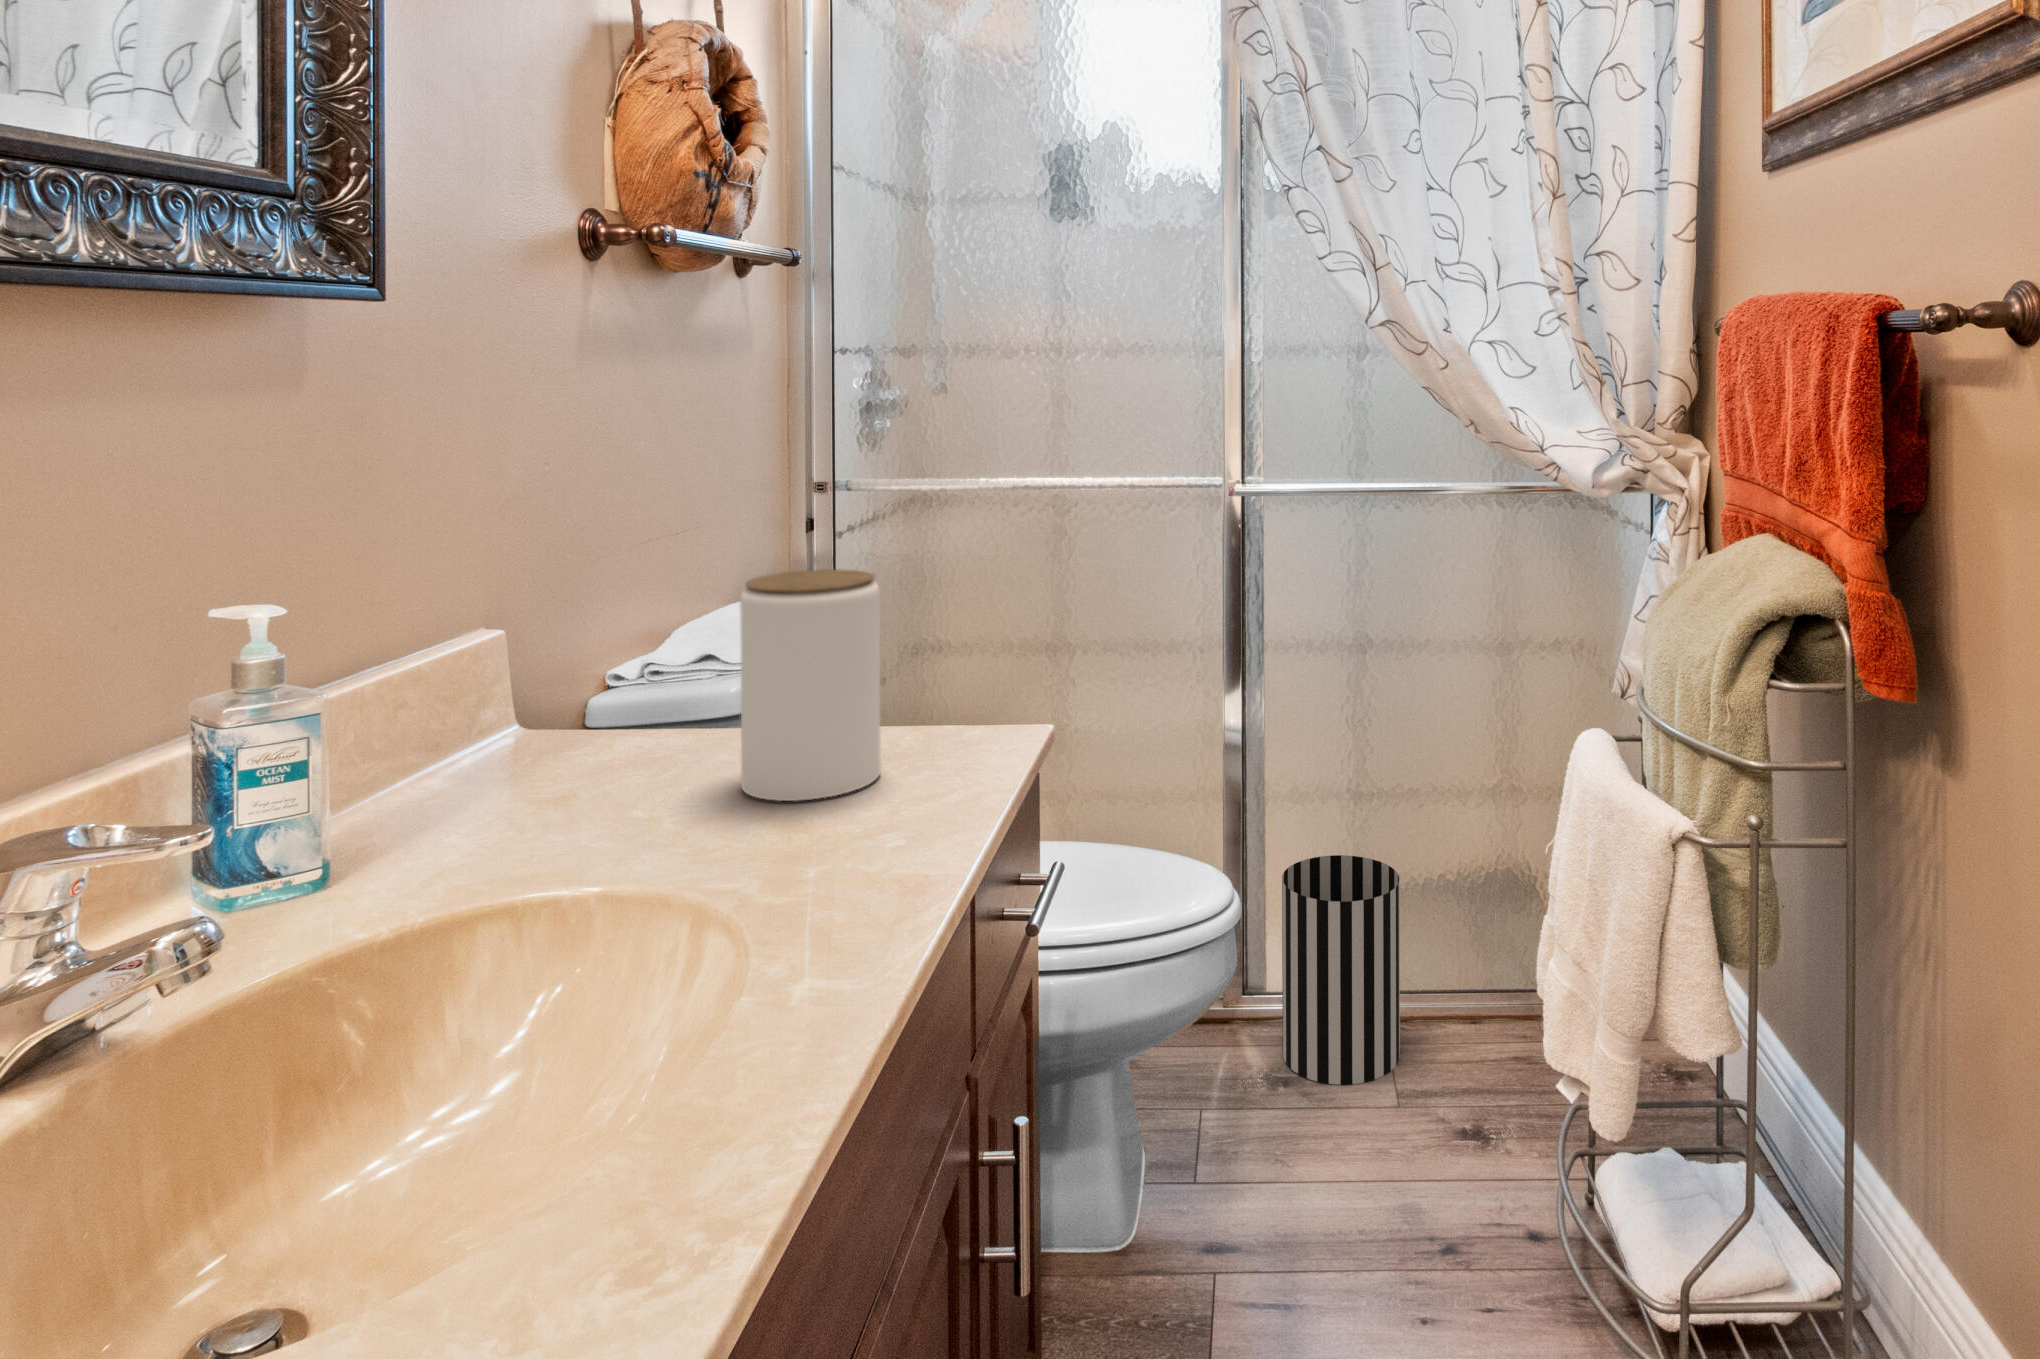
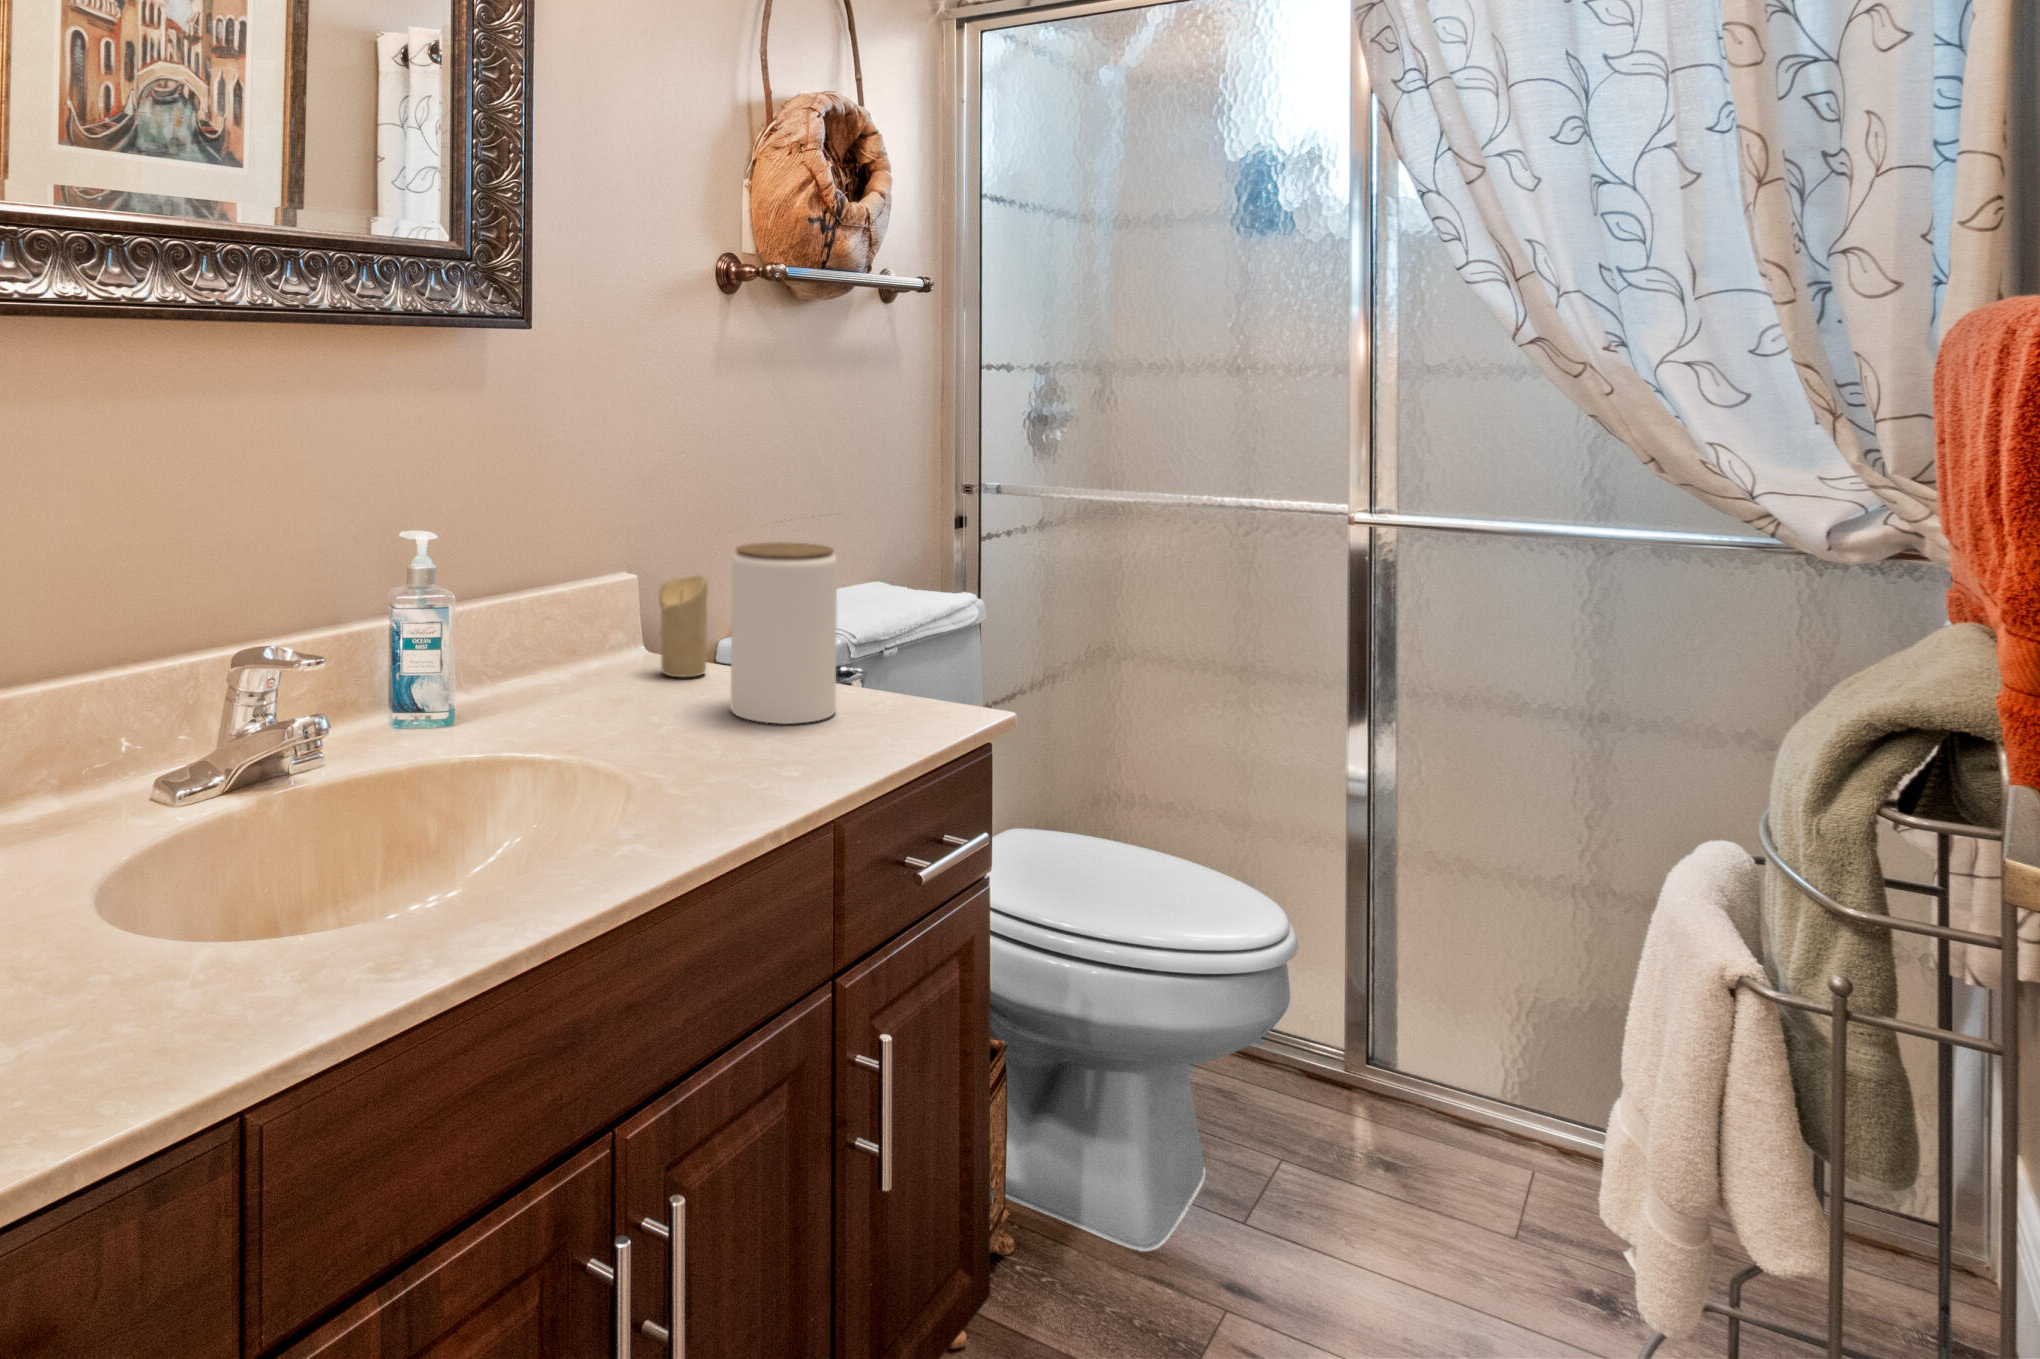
candle: none [585,626,656,765] -> present [659,575,708,677]
wastebasket: present [1282,855,1400,1085] -> none [1396,937,1546,1203]

